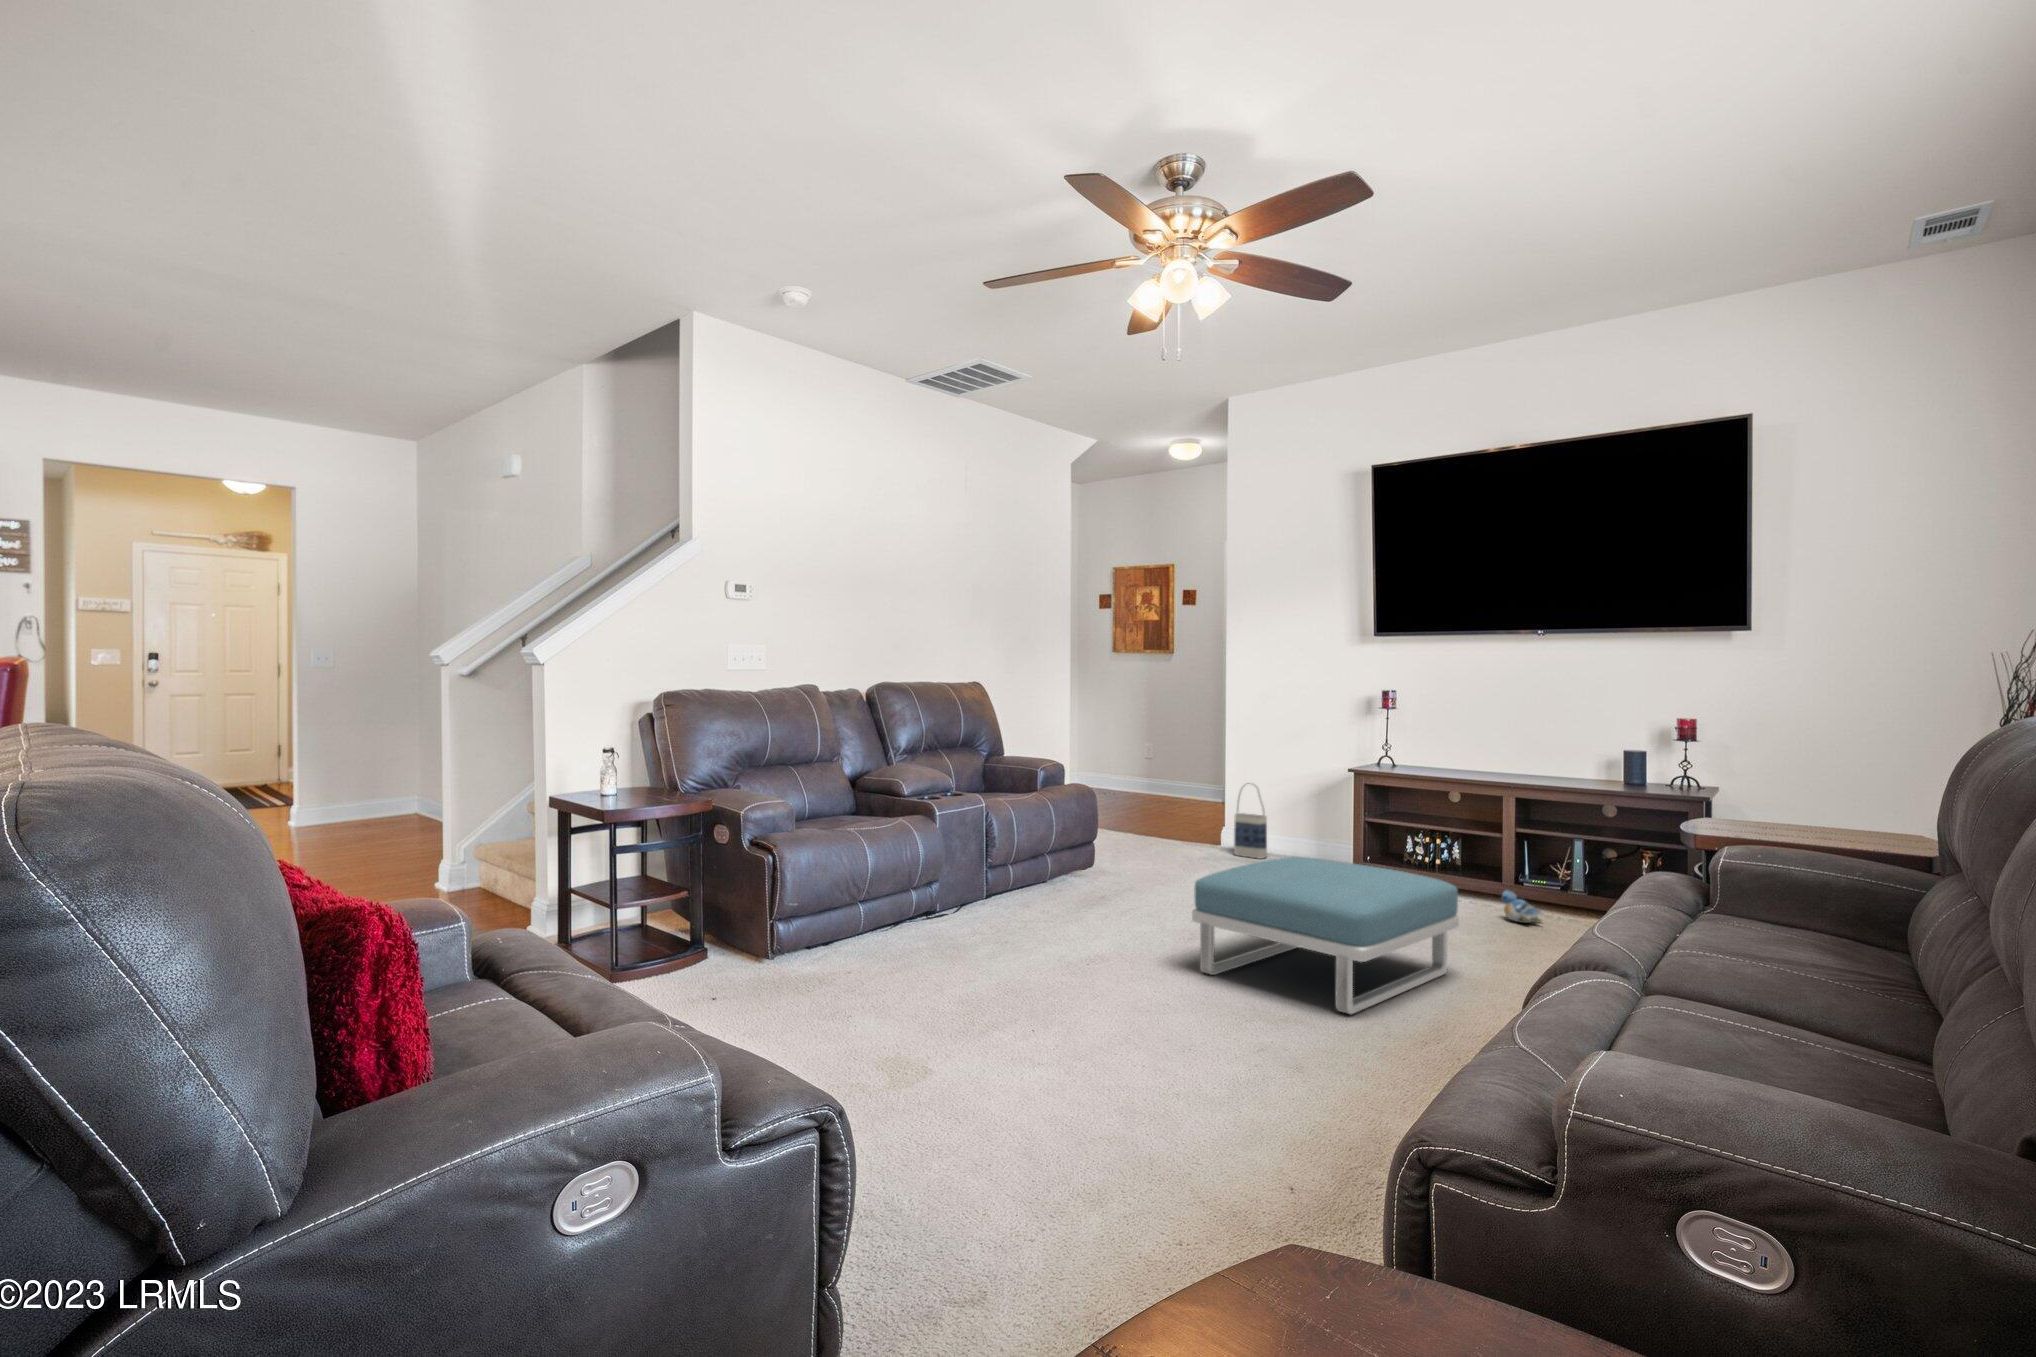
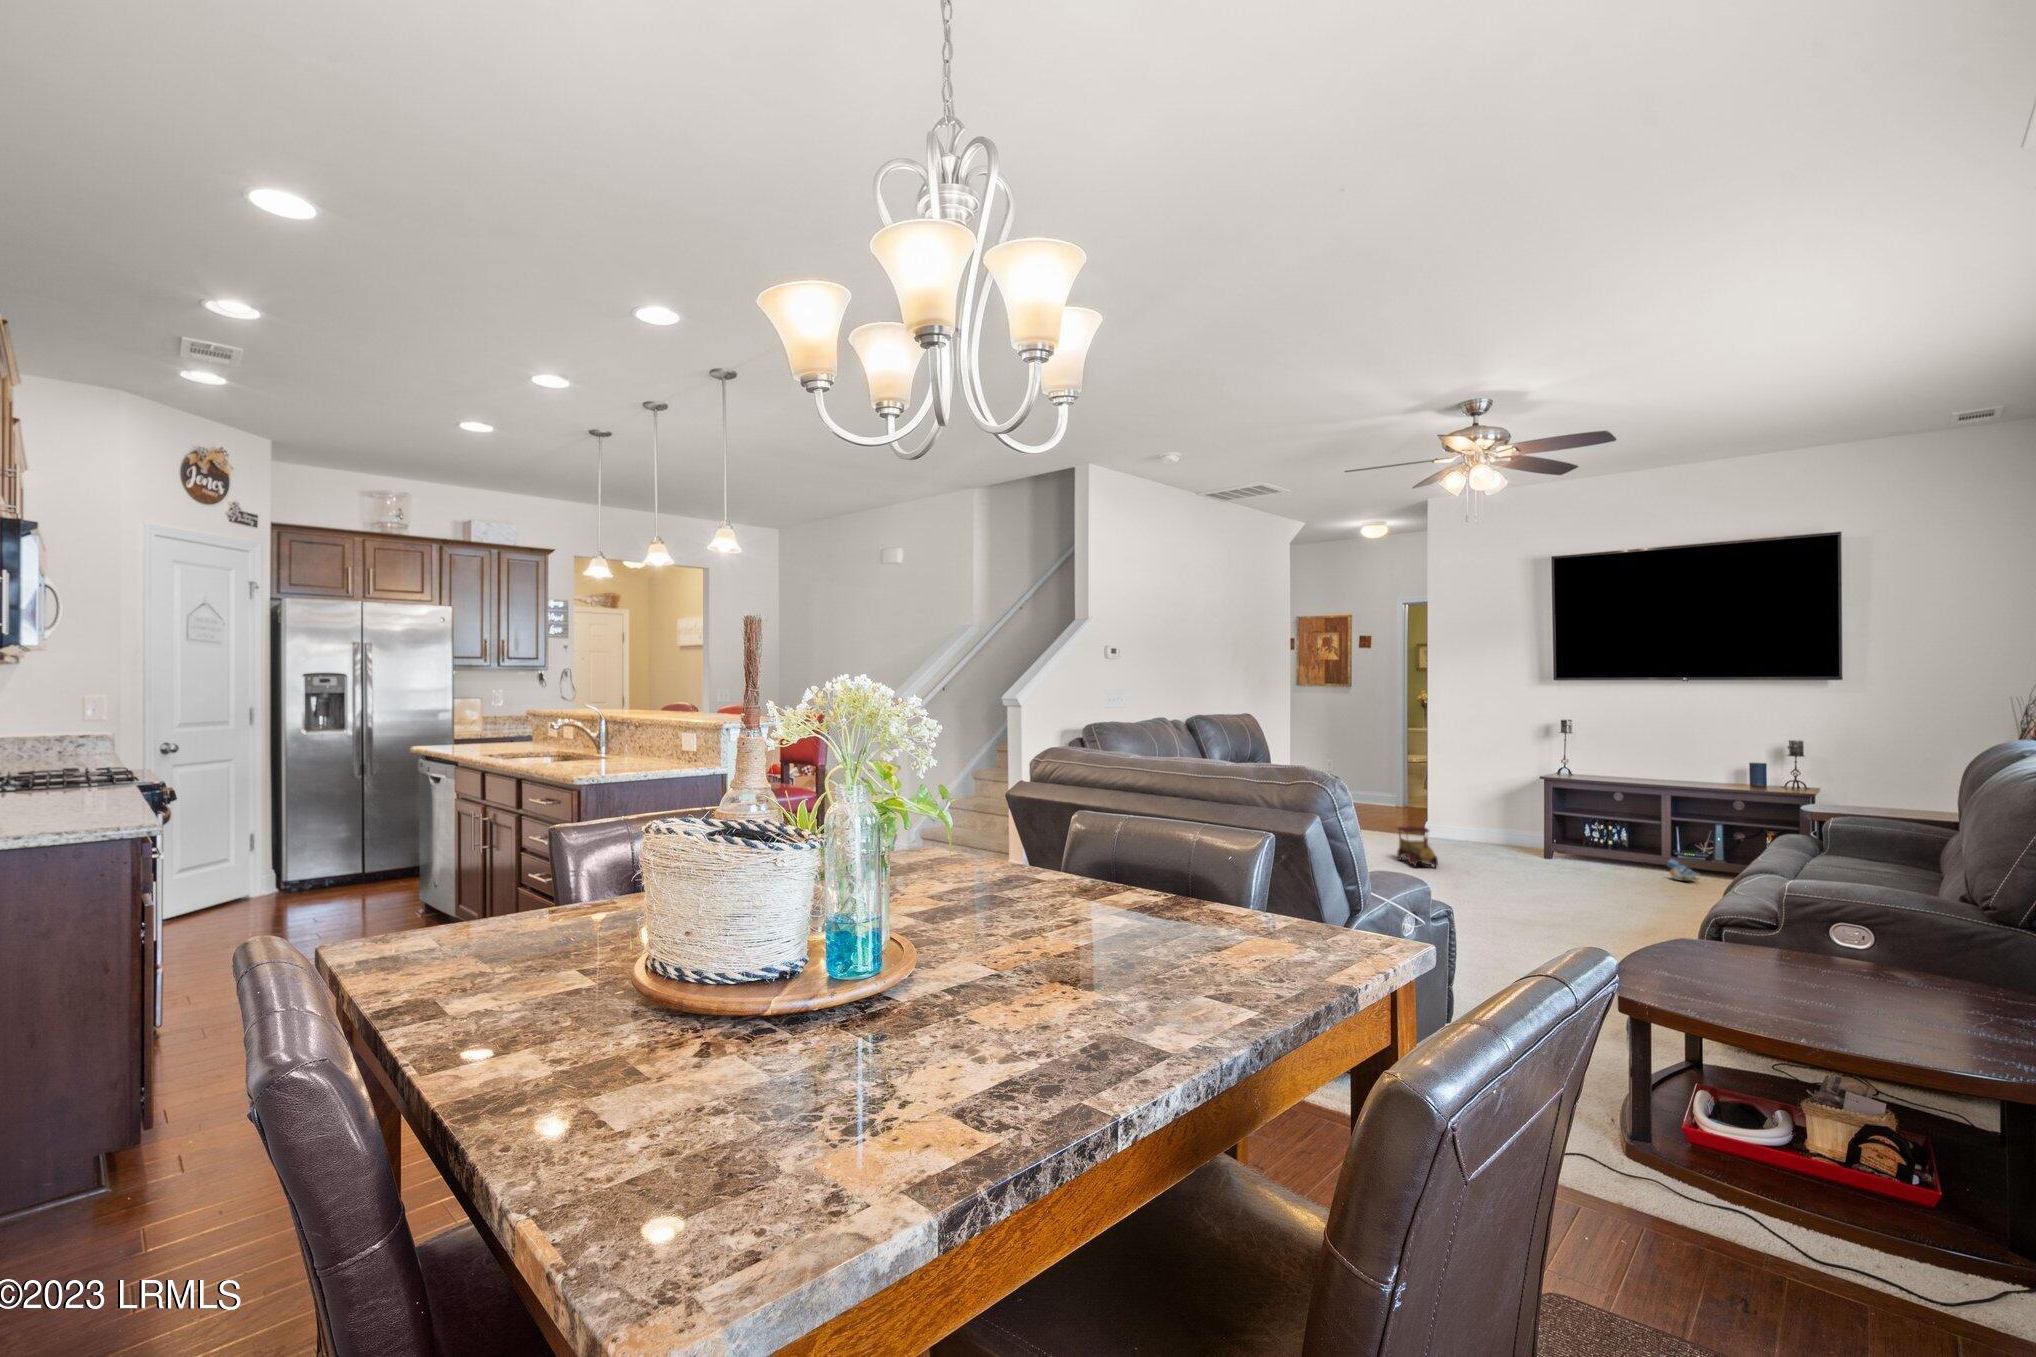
bag: present [1234,783,1267,859] -> none [1442,787,1468,842]
toy train: none [1141,840,1184,901] -> present [1397,826,1438,867]
footstool: present [1192,857,1459,1014] -> none [1483,835,1660,927]

